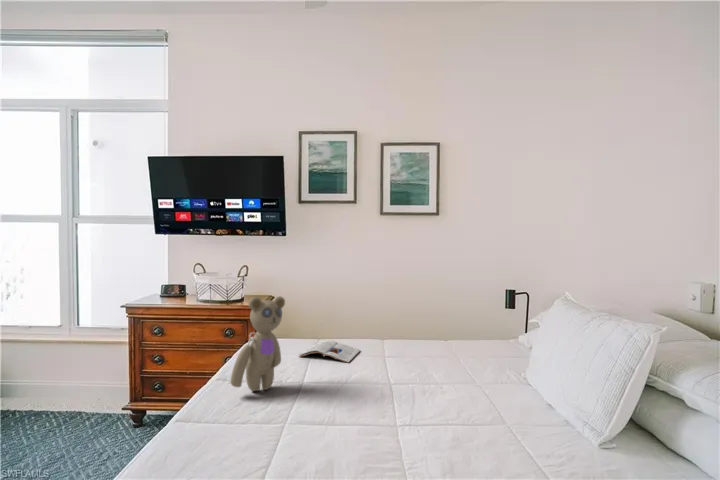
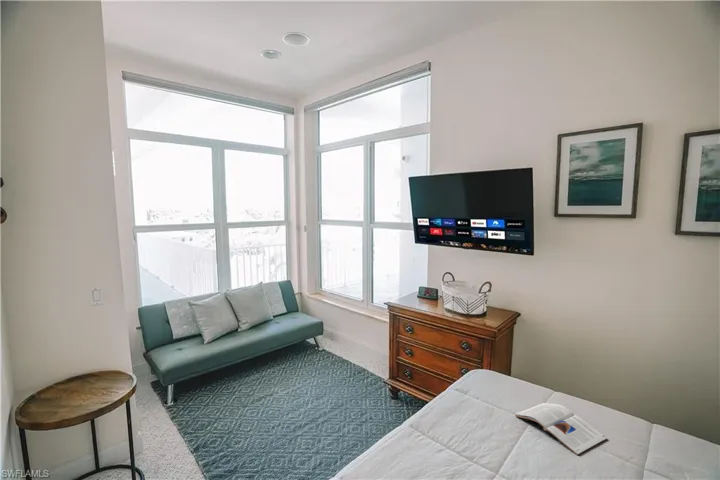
teddy bear: present [231,296,285,391] -> none [417,353,480,454]

